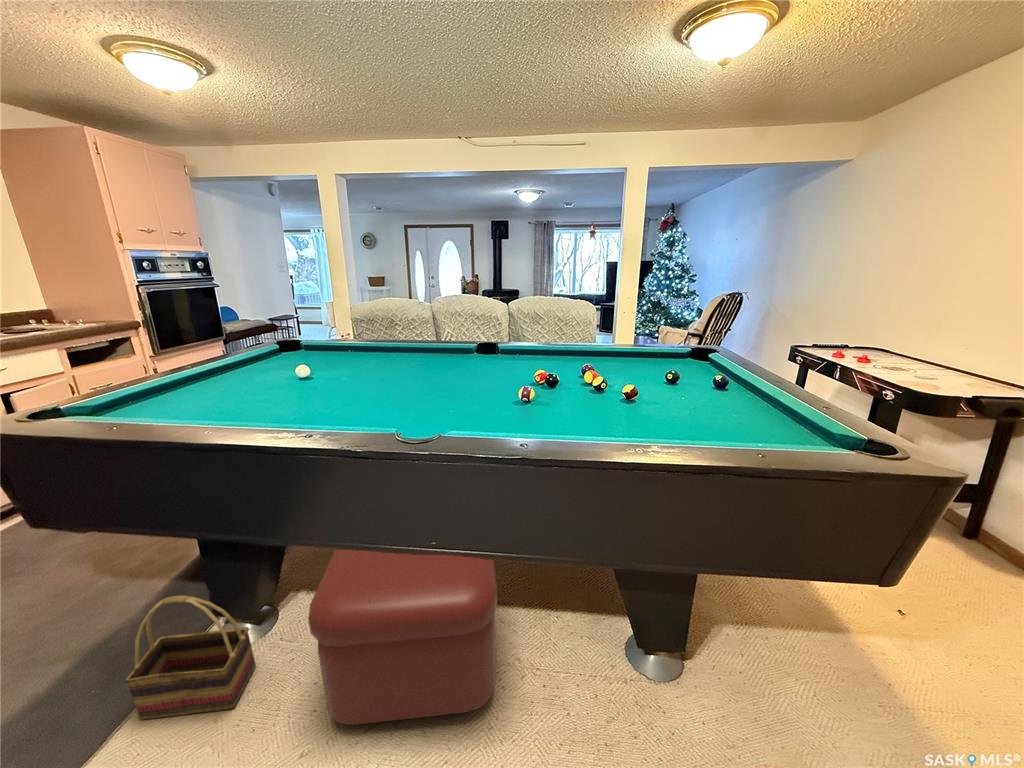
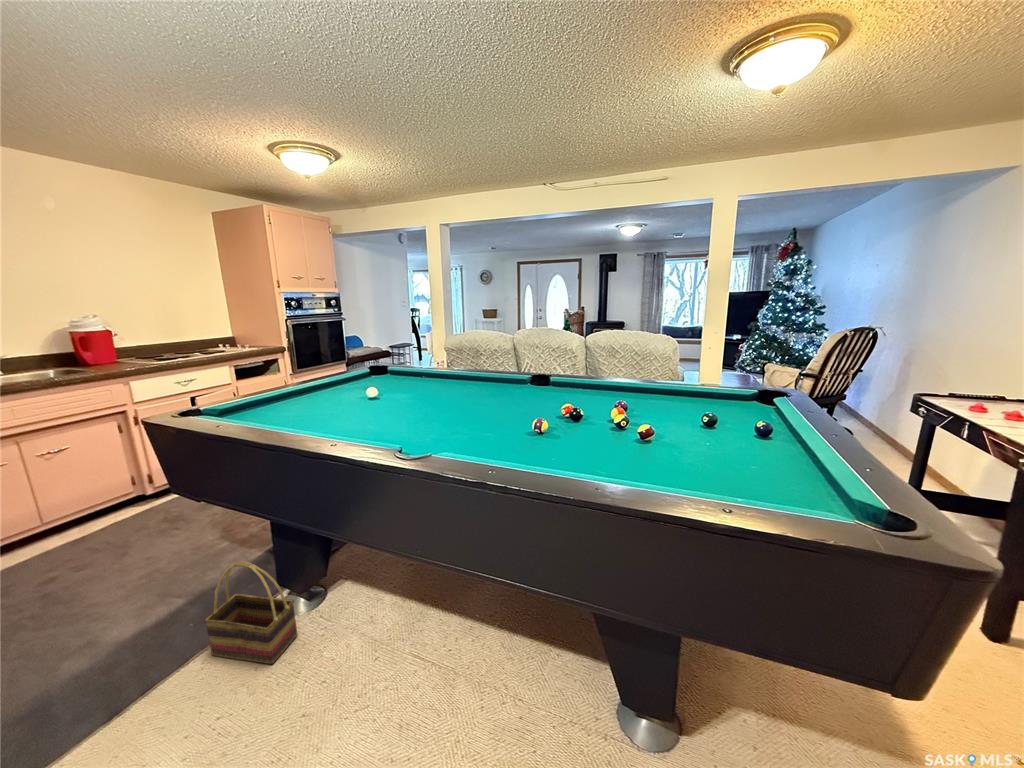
ottoman: present [308,550,497,725] -> none [319,524,497,720]

